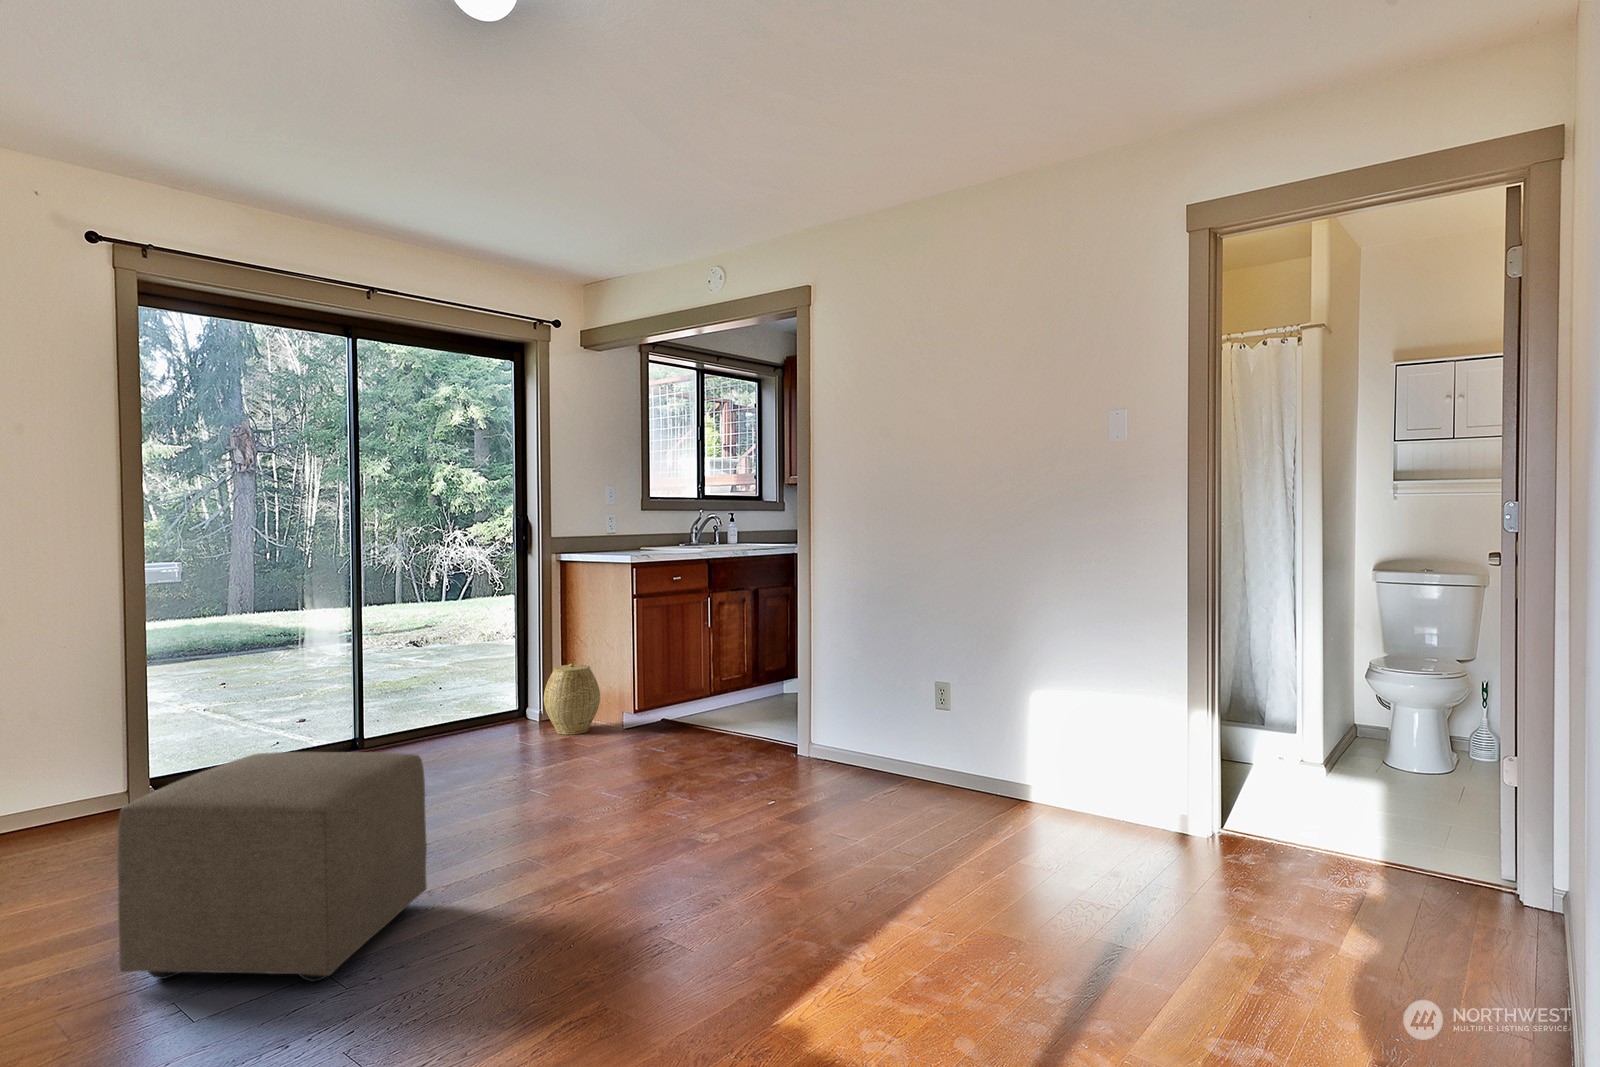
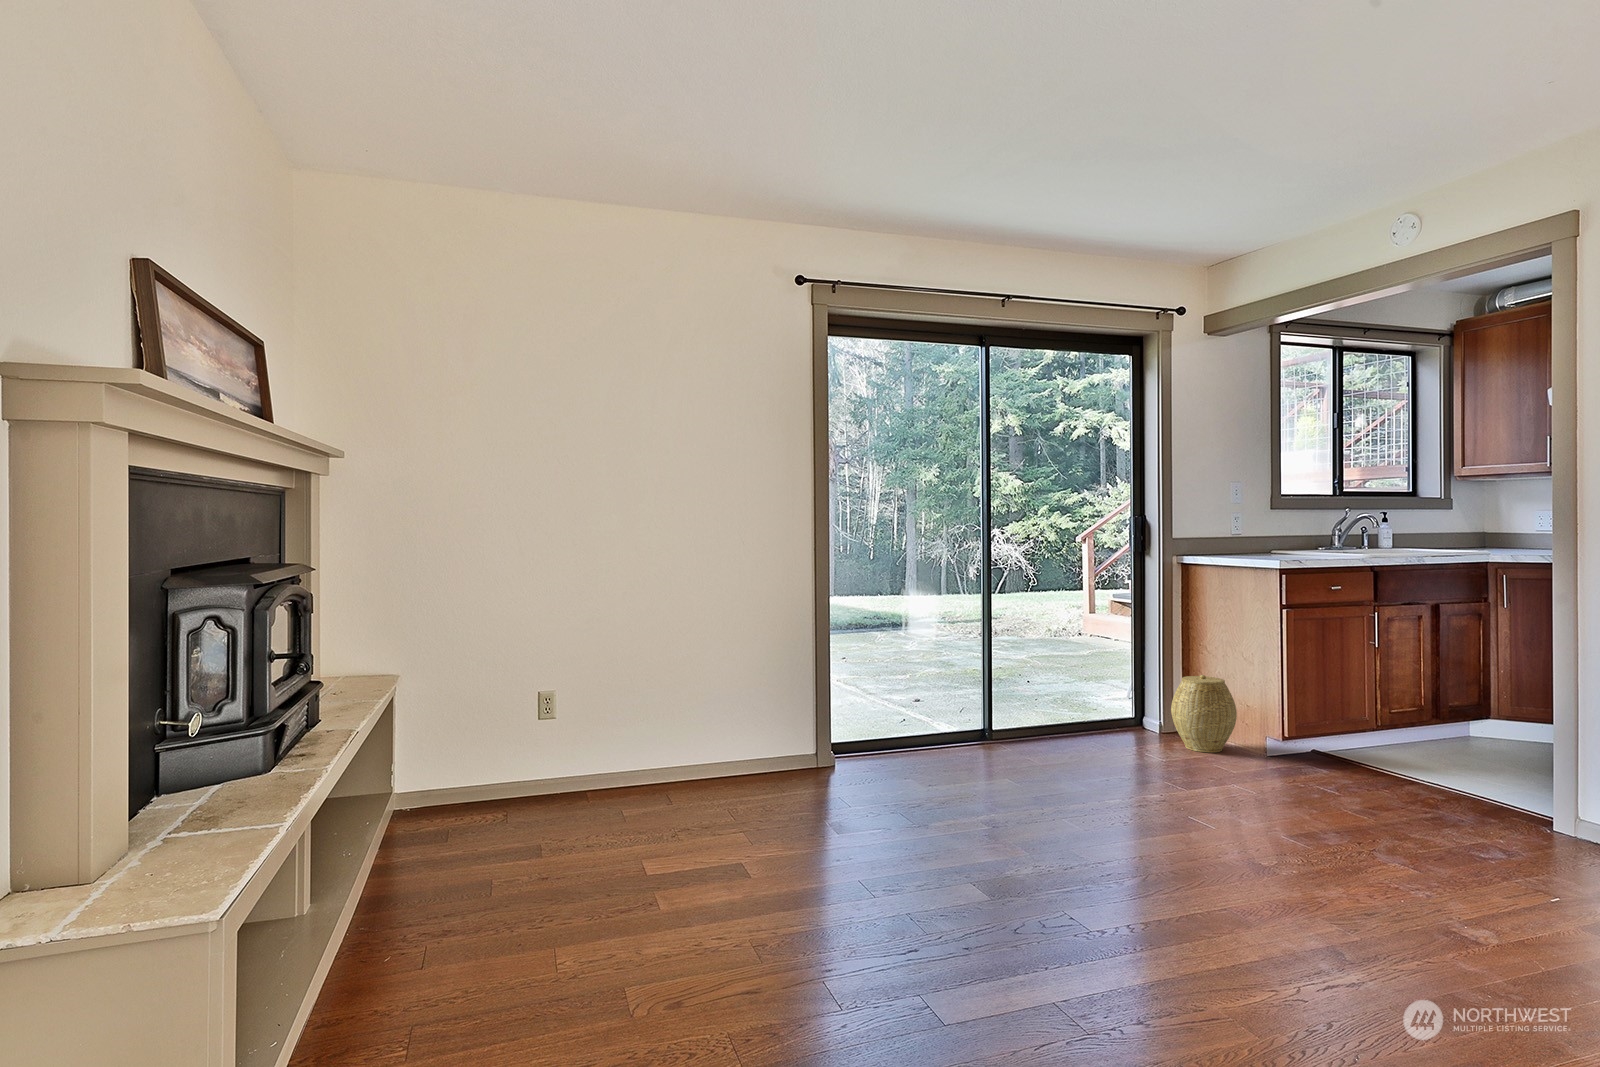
ottoman: present [118,752,427,982] -> none [861,741,1124,994]

